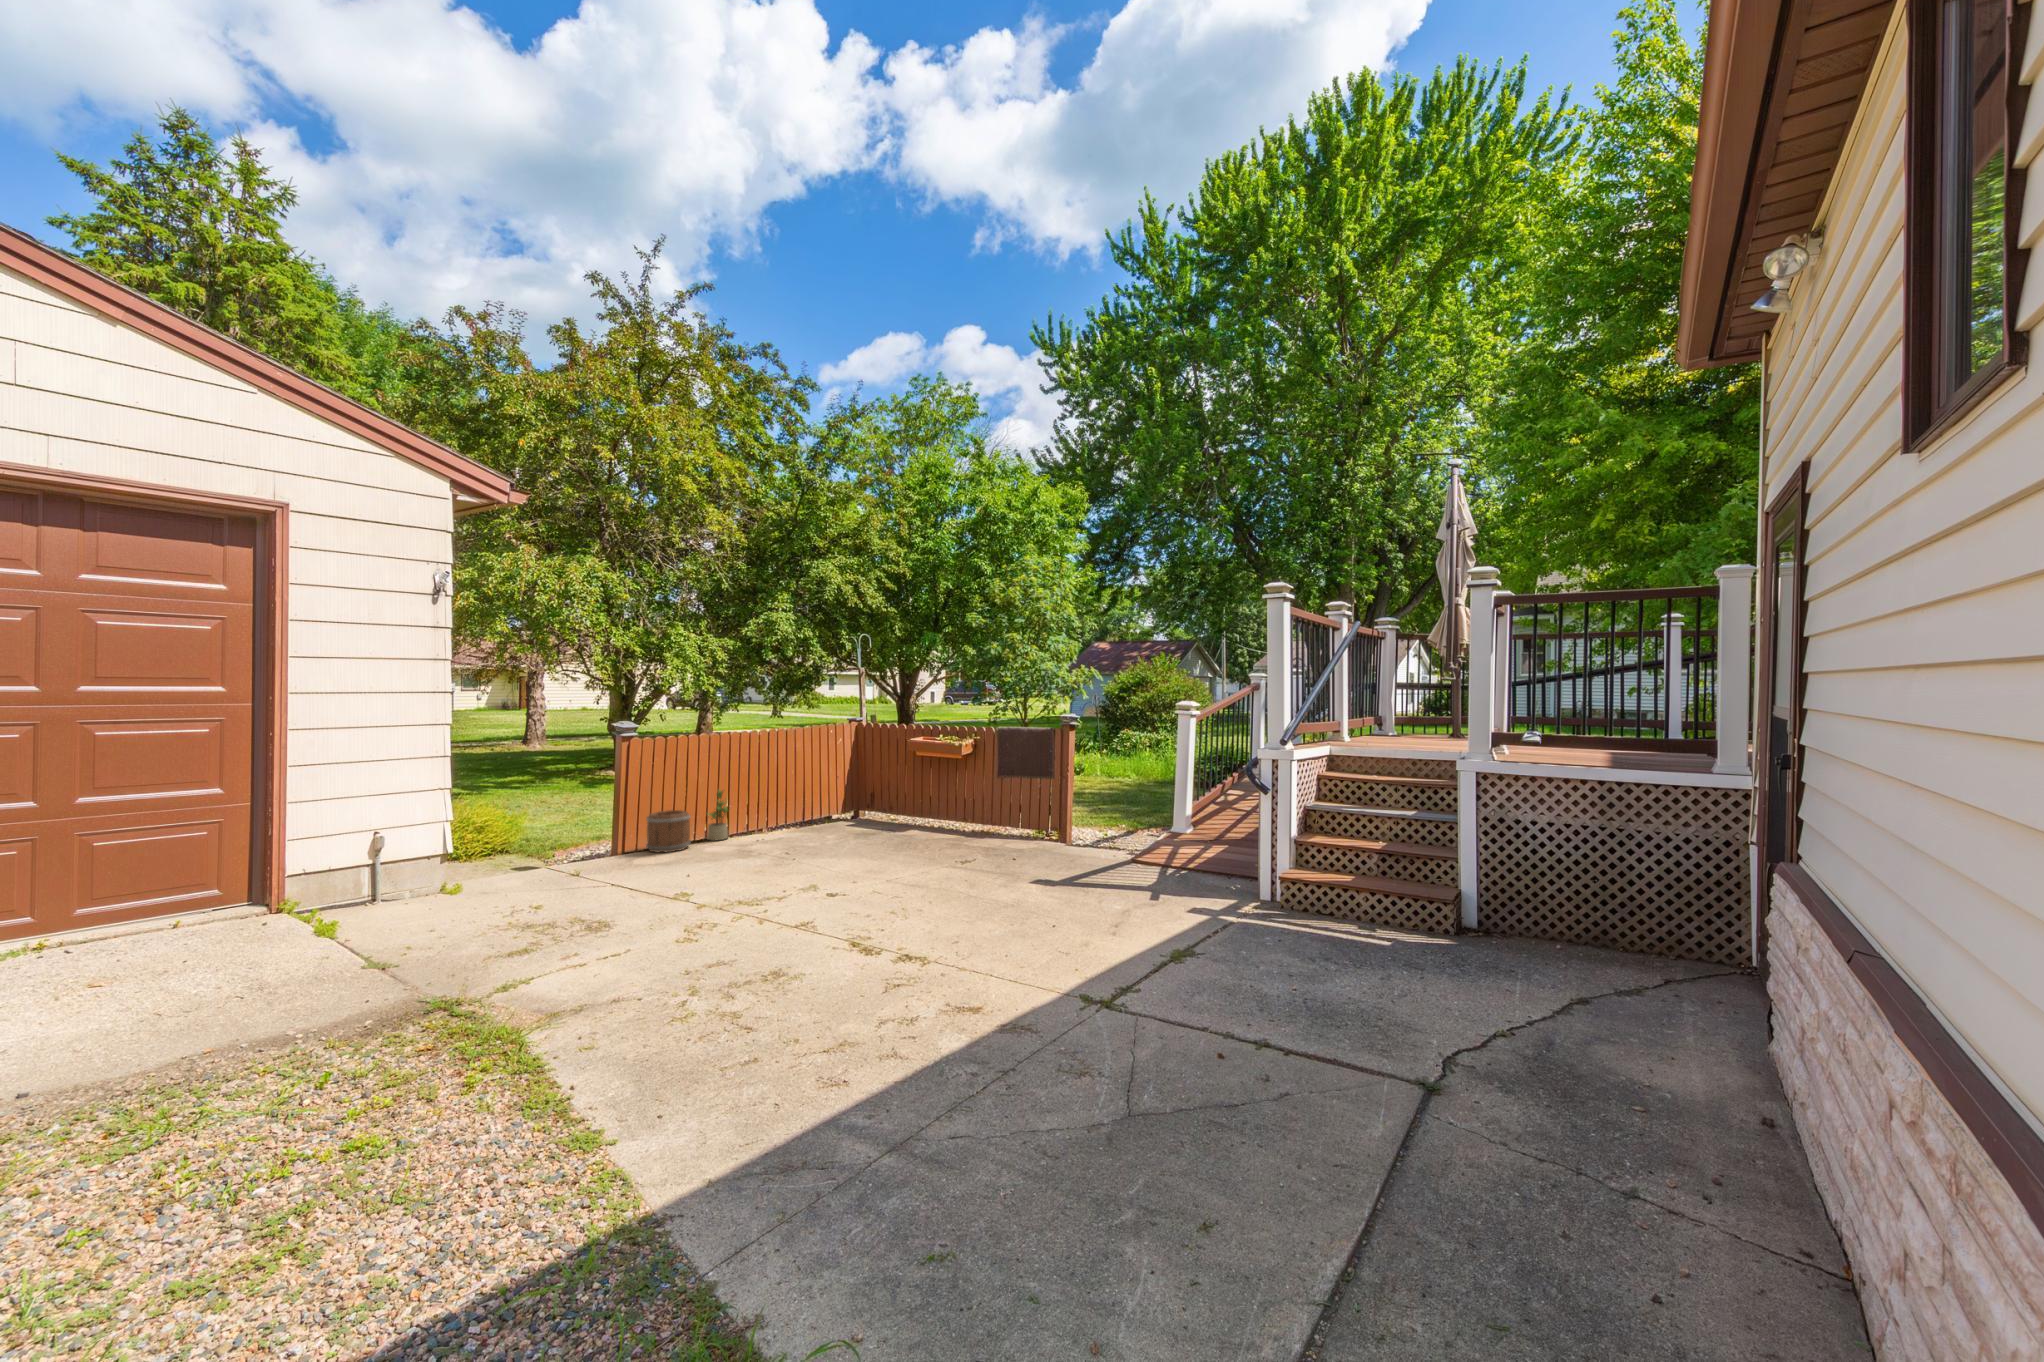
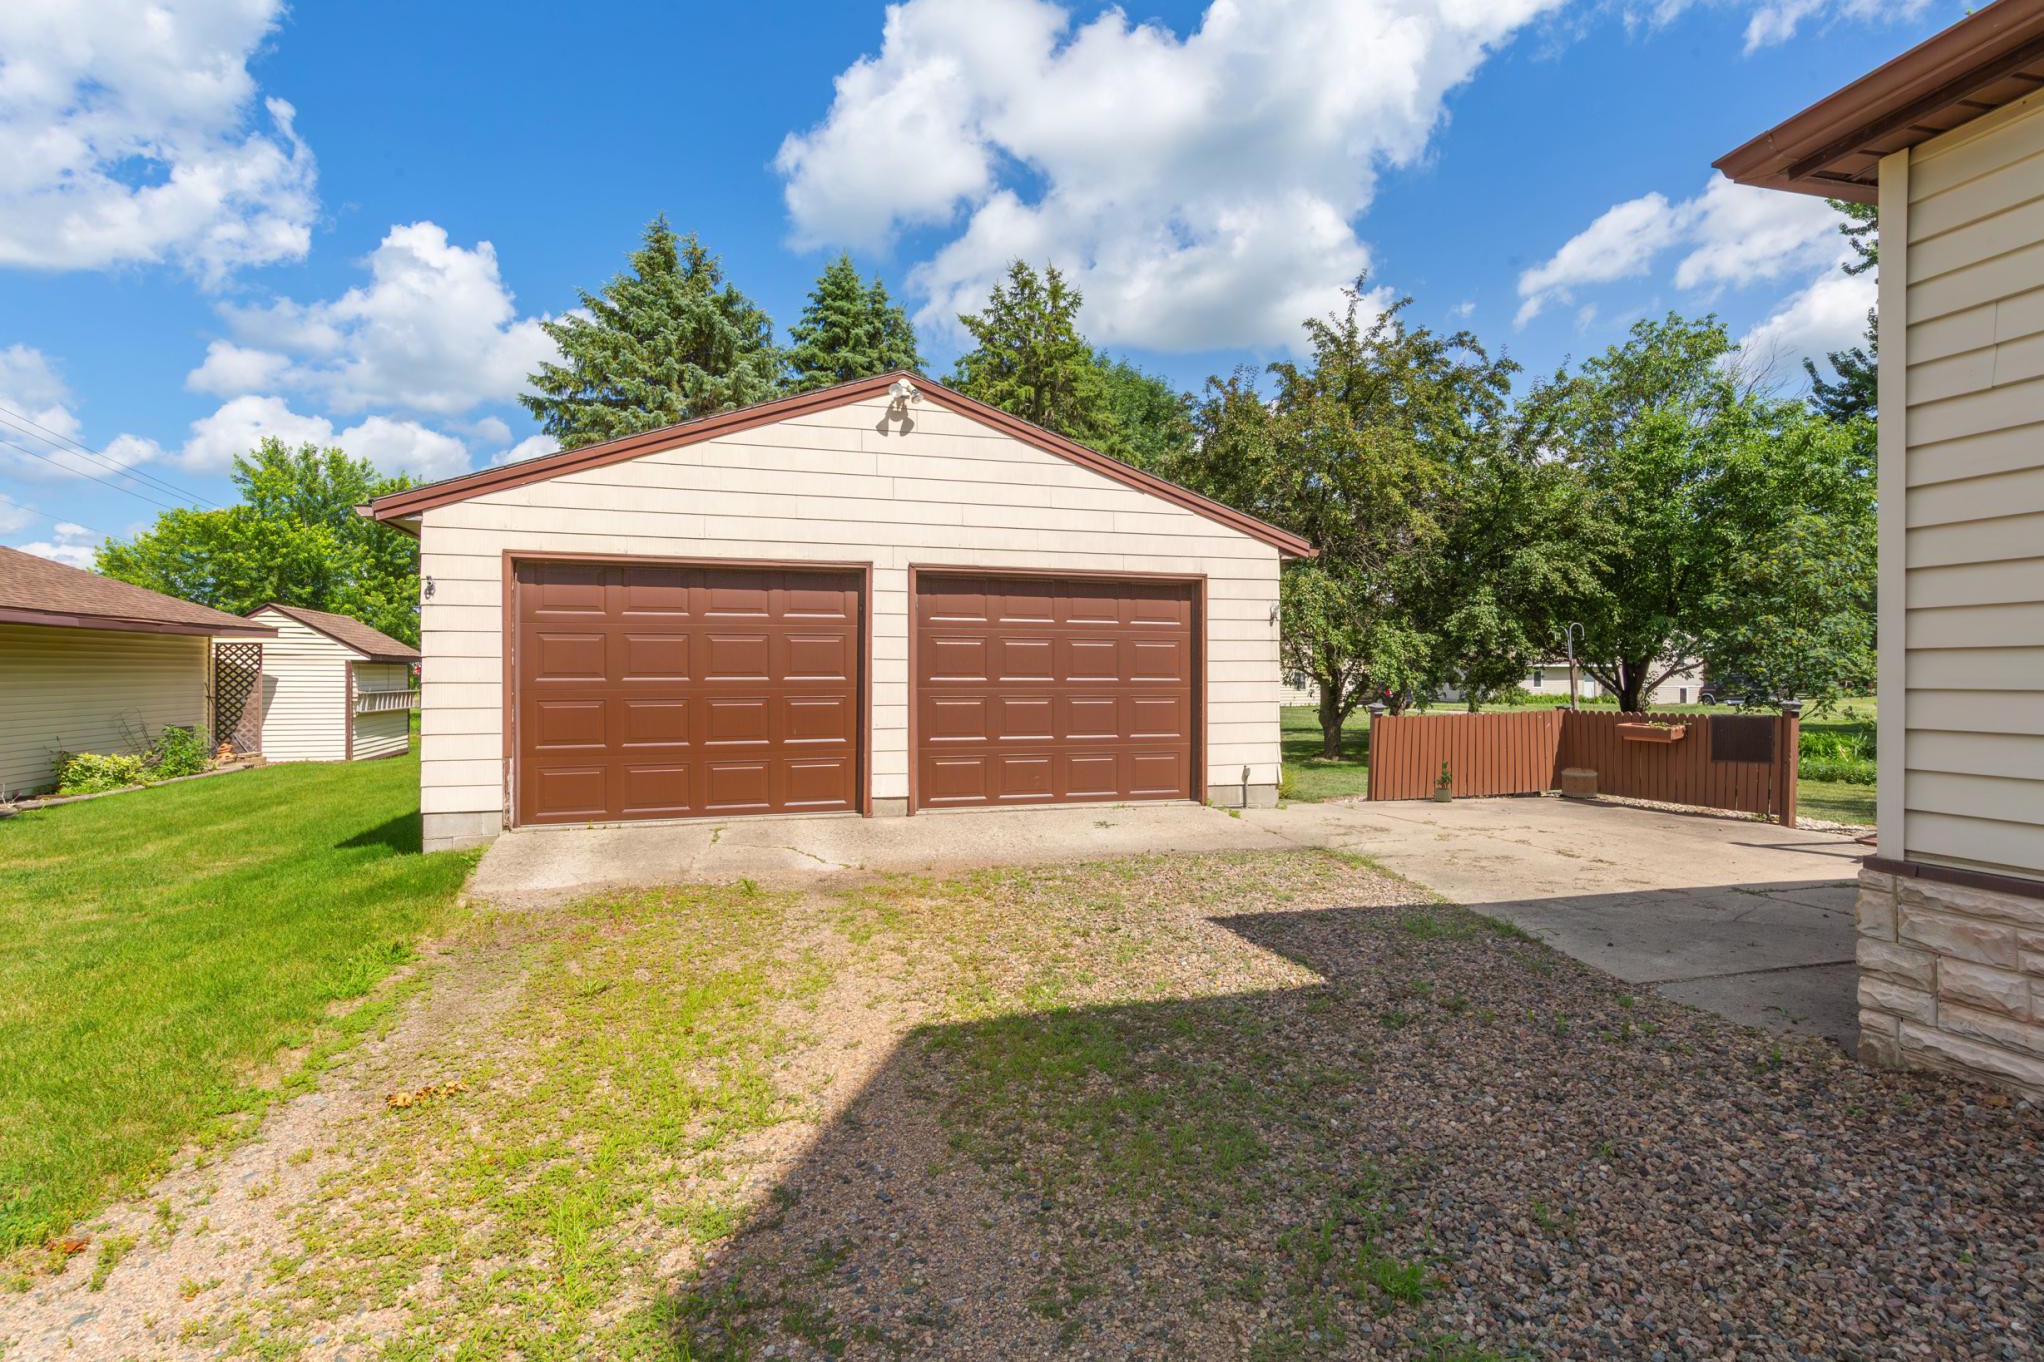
bucket: present [646,810,691,852] -> present [1562,768,1597,798]

